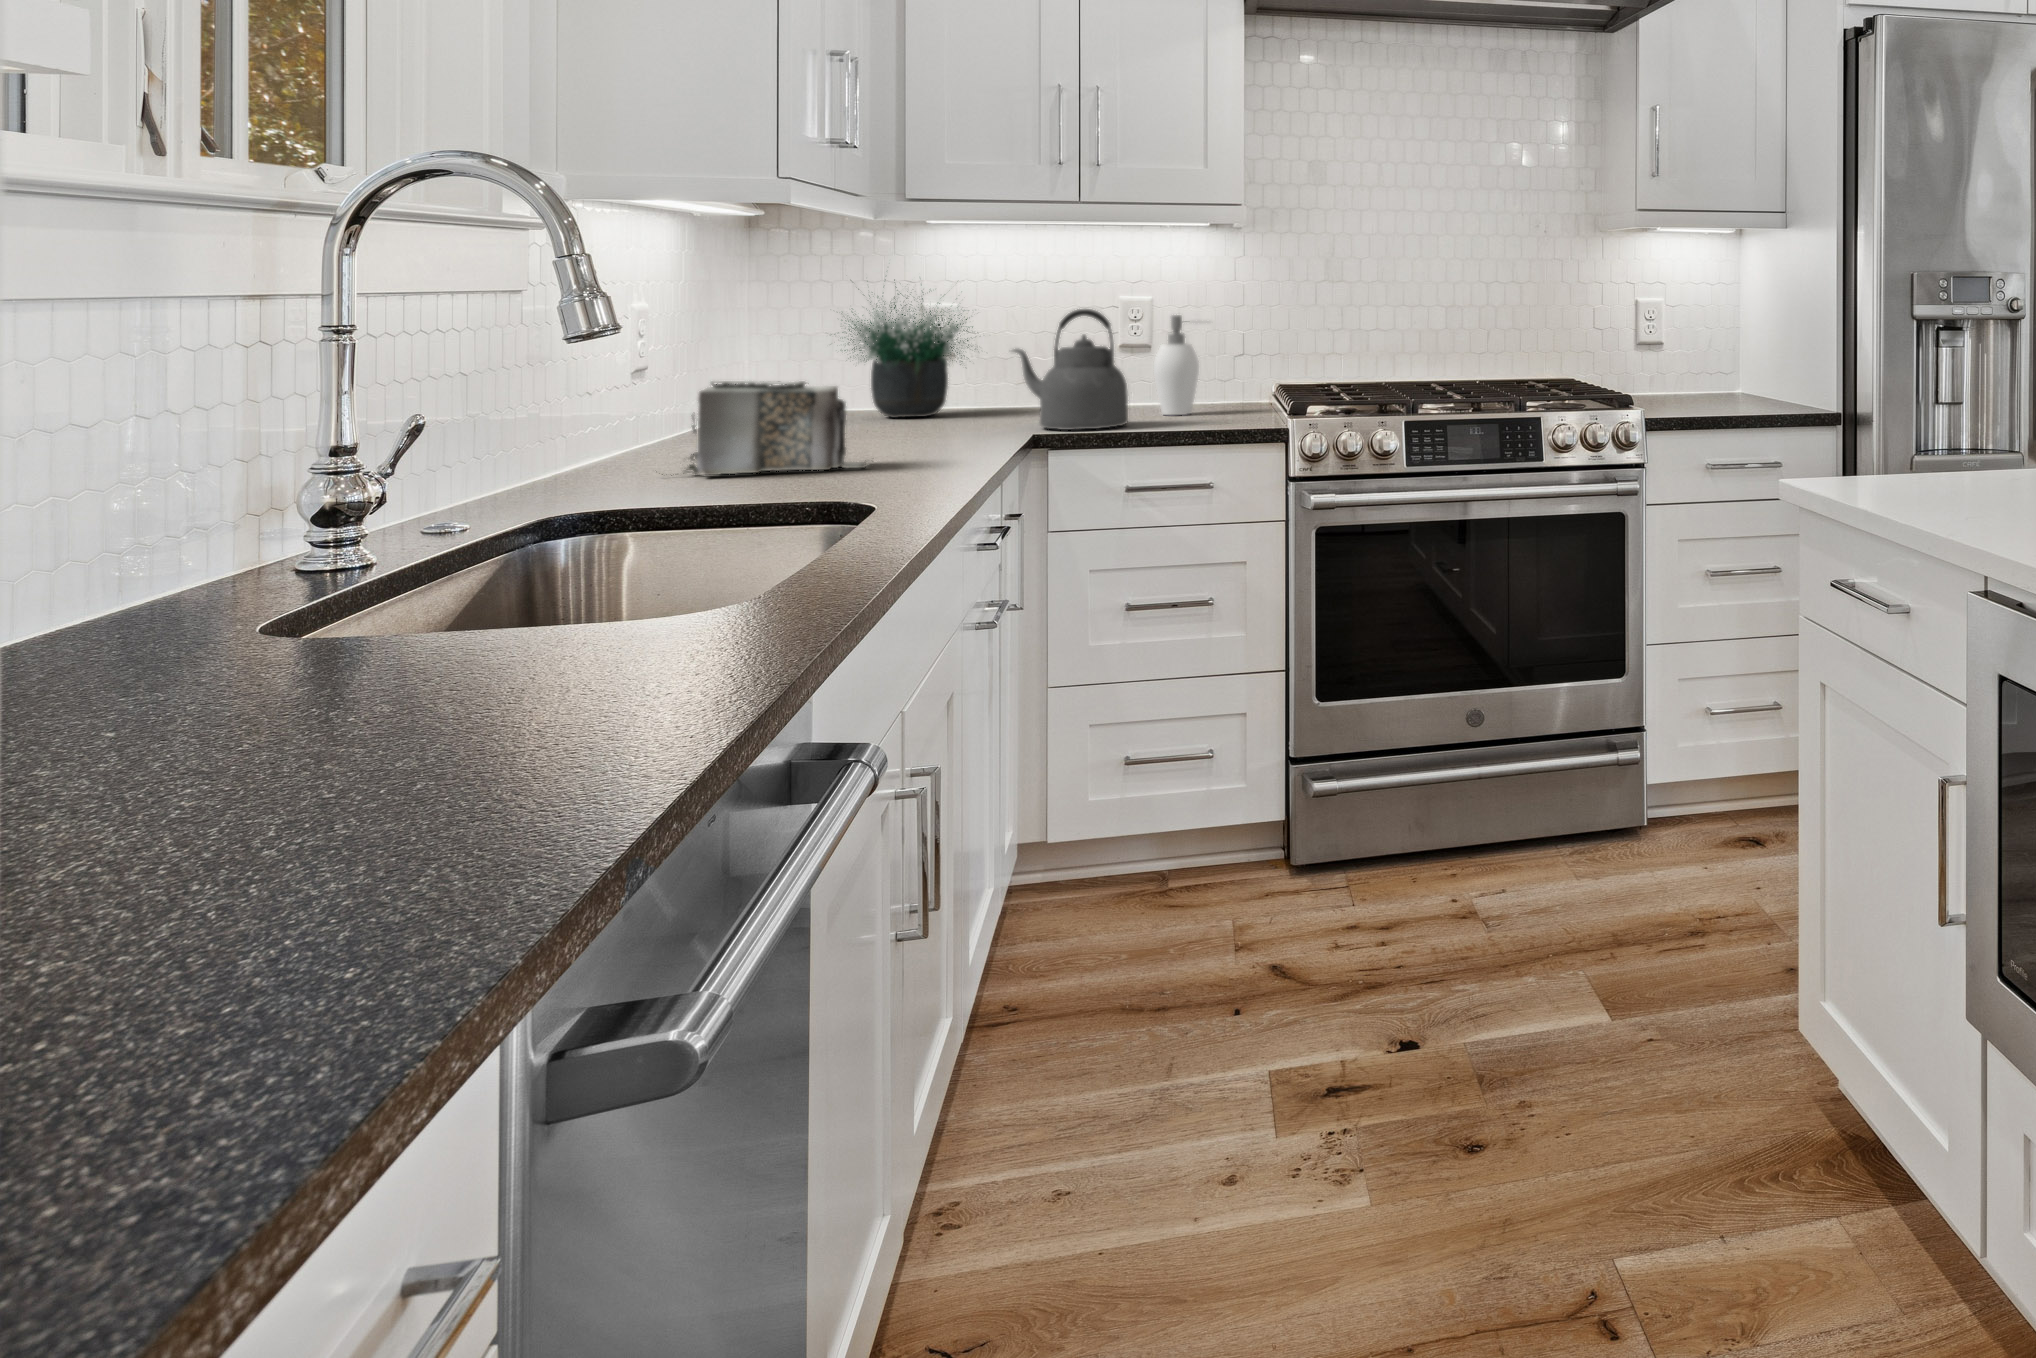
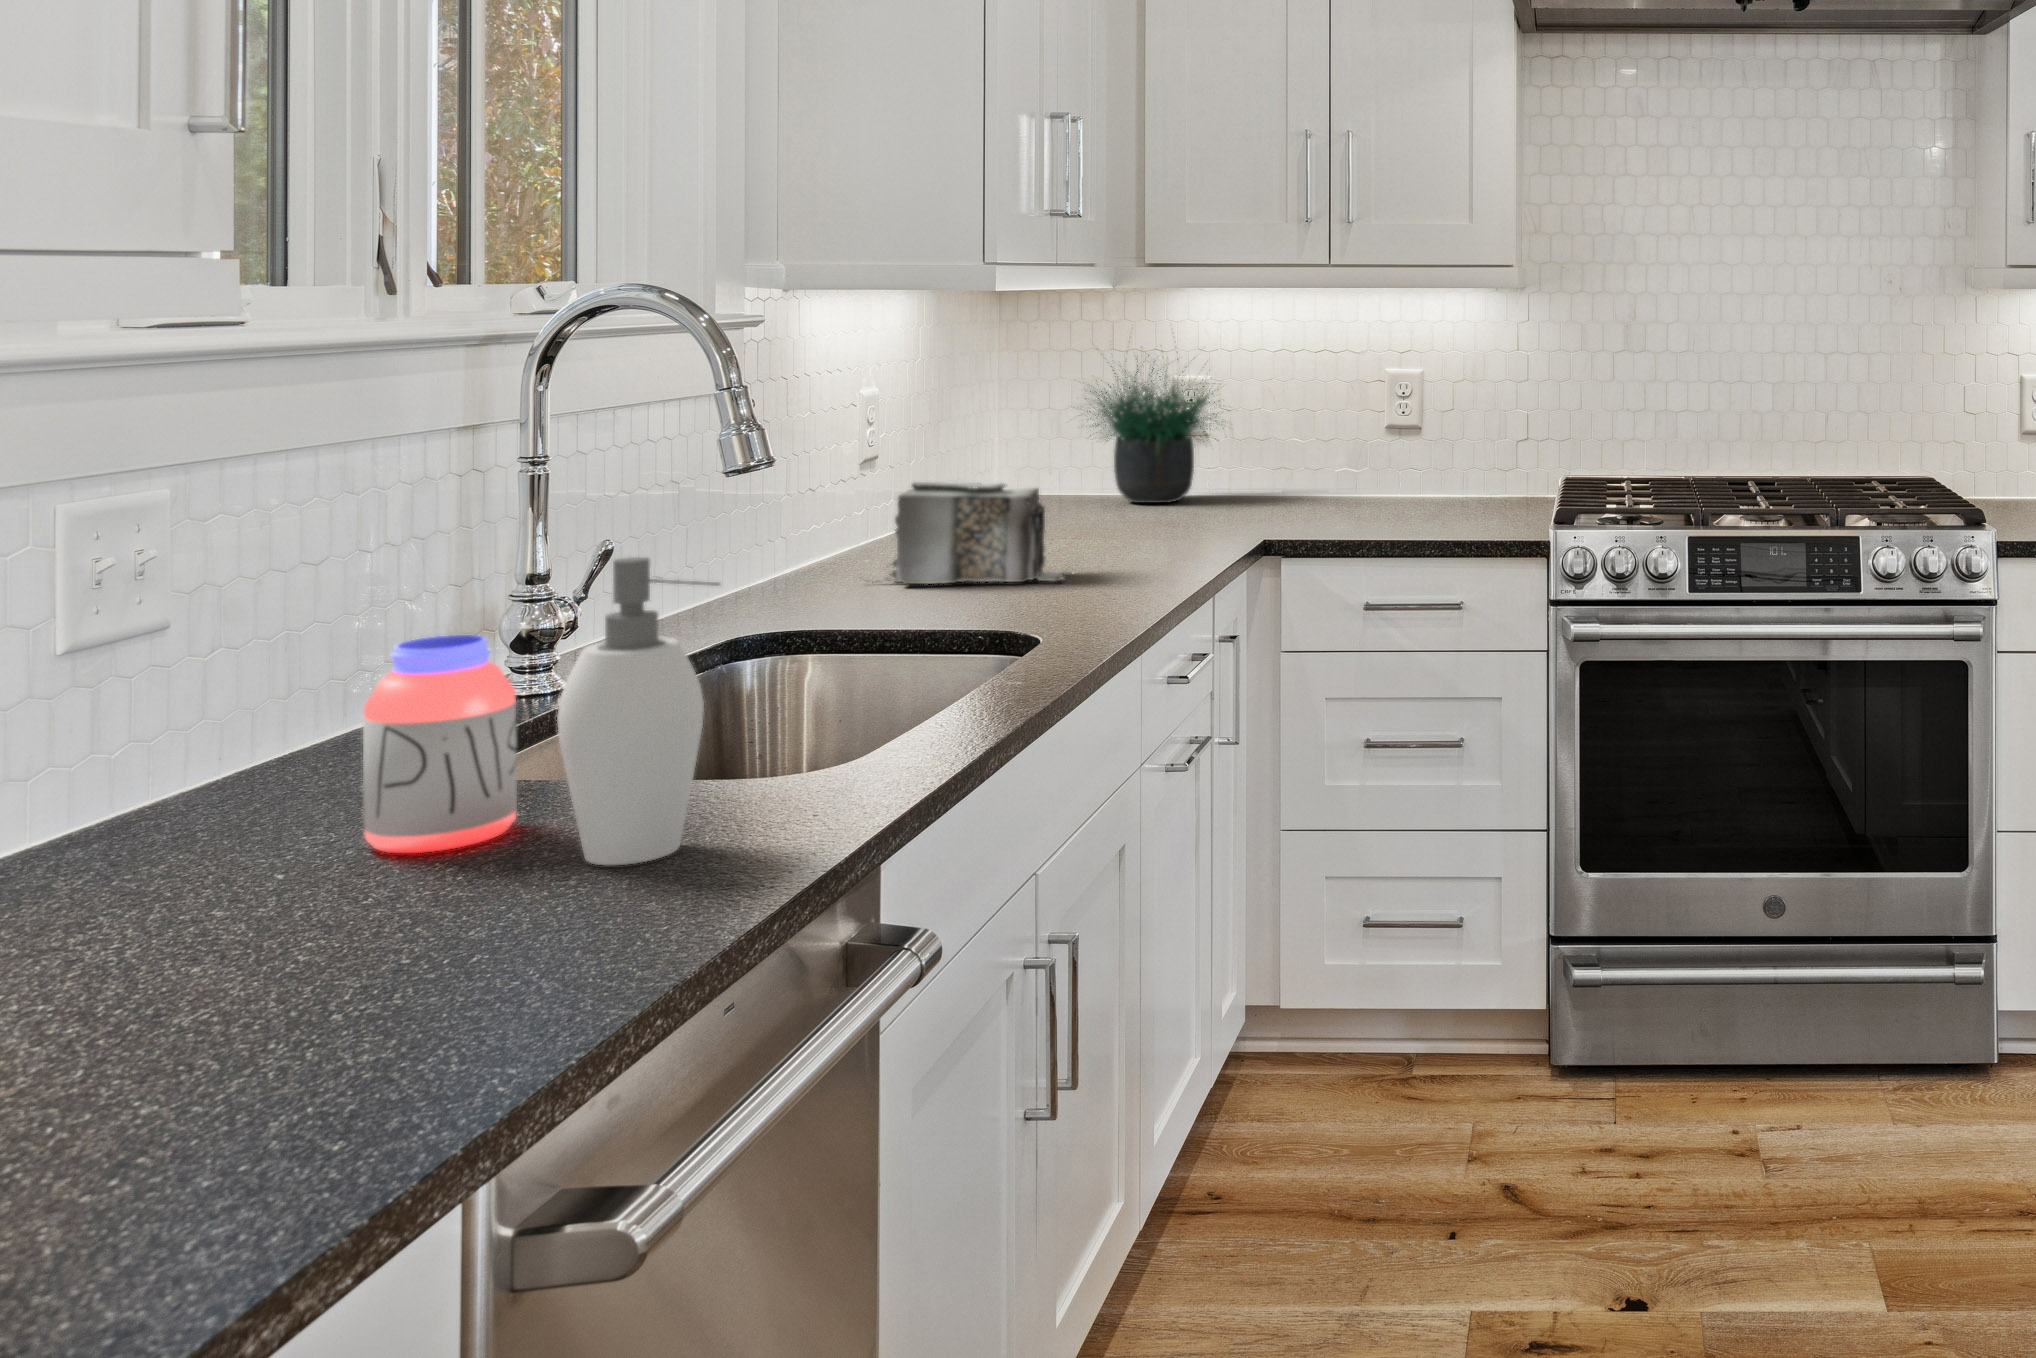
kettle: present [1013,309,1128,430] -> none [1246,389,1372,531]
soap dispenser: present [1154,315,1199,415] -> present [557,557,720,865]
jar: none [199,469,395,704] -> present [363,635,517,853]

